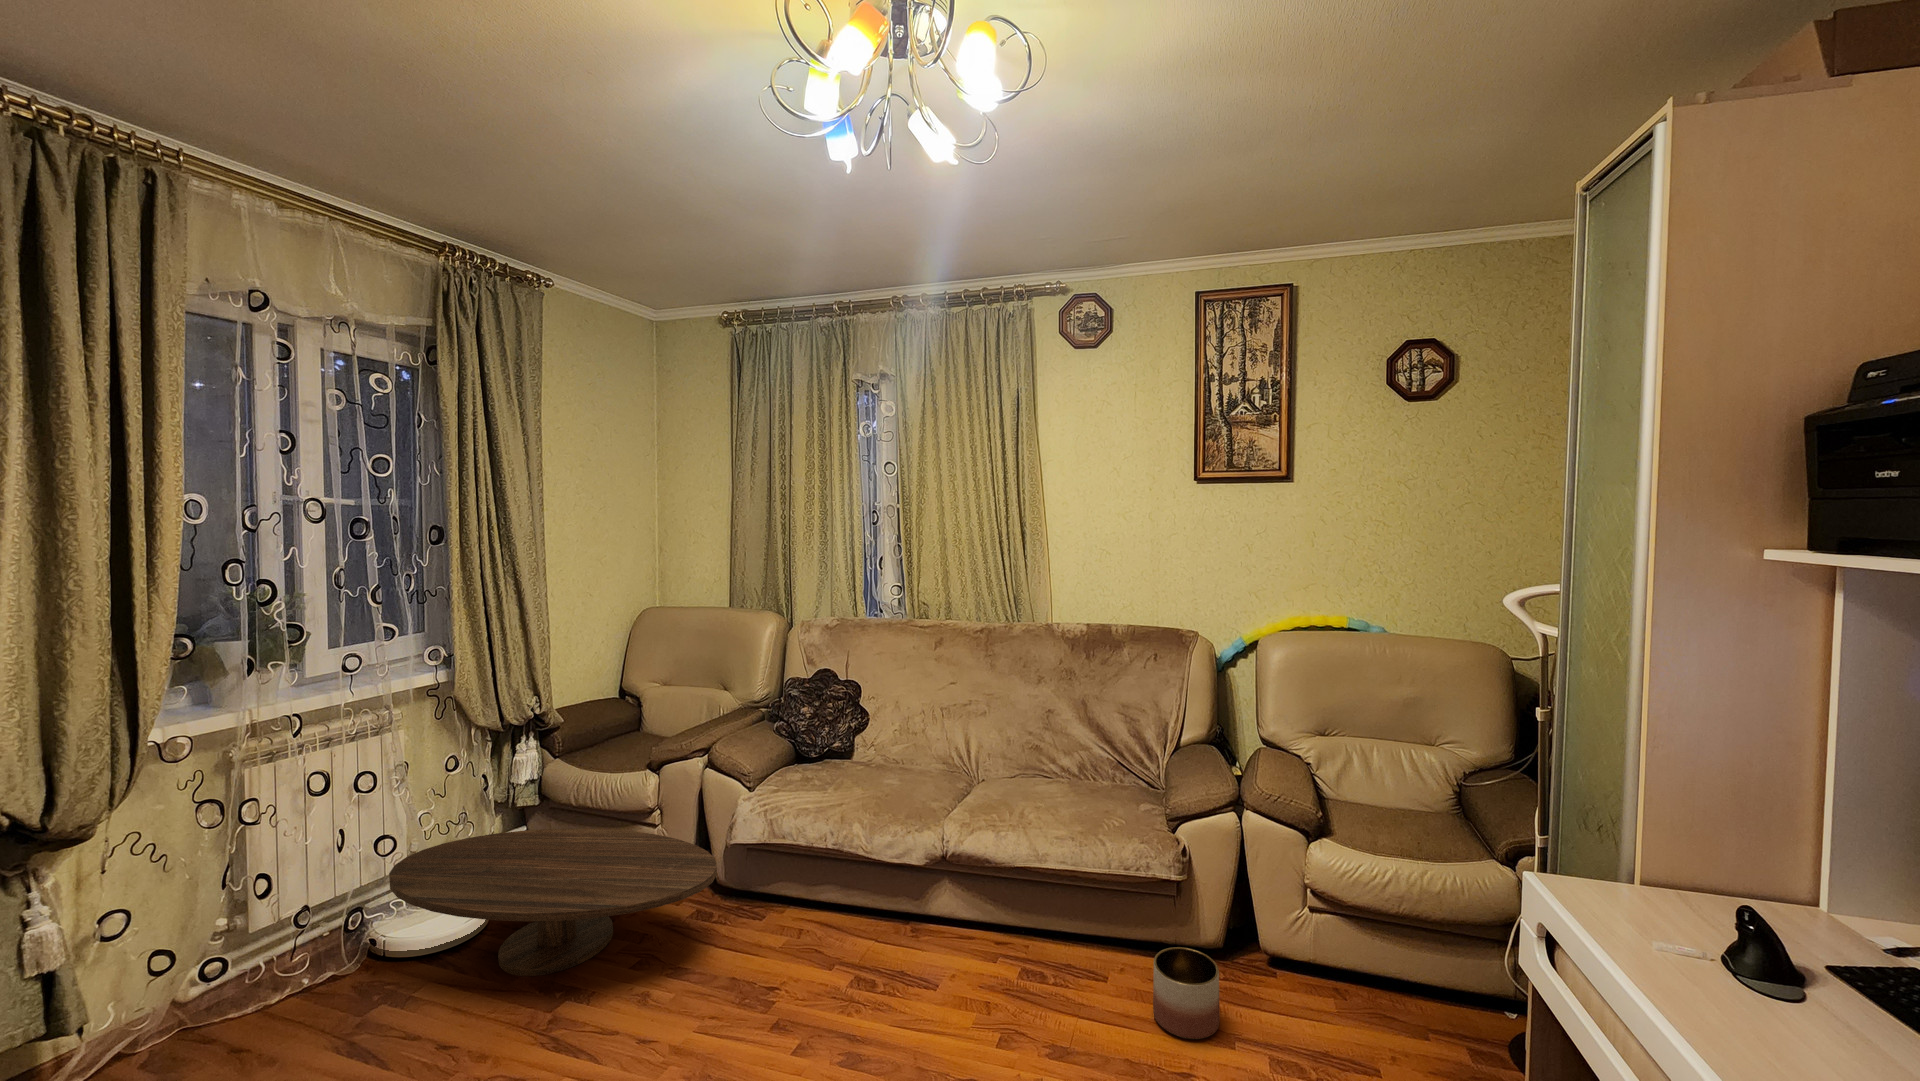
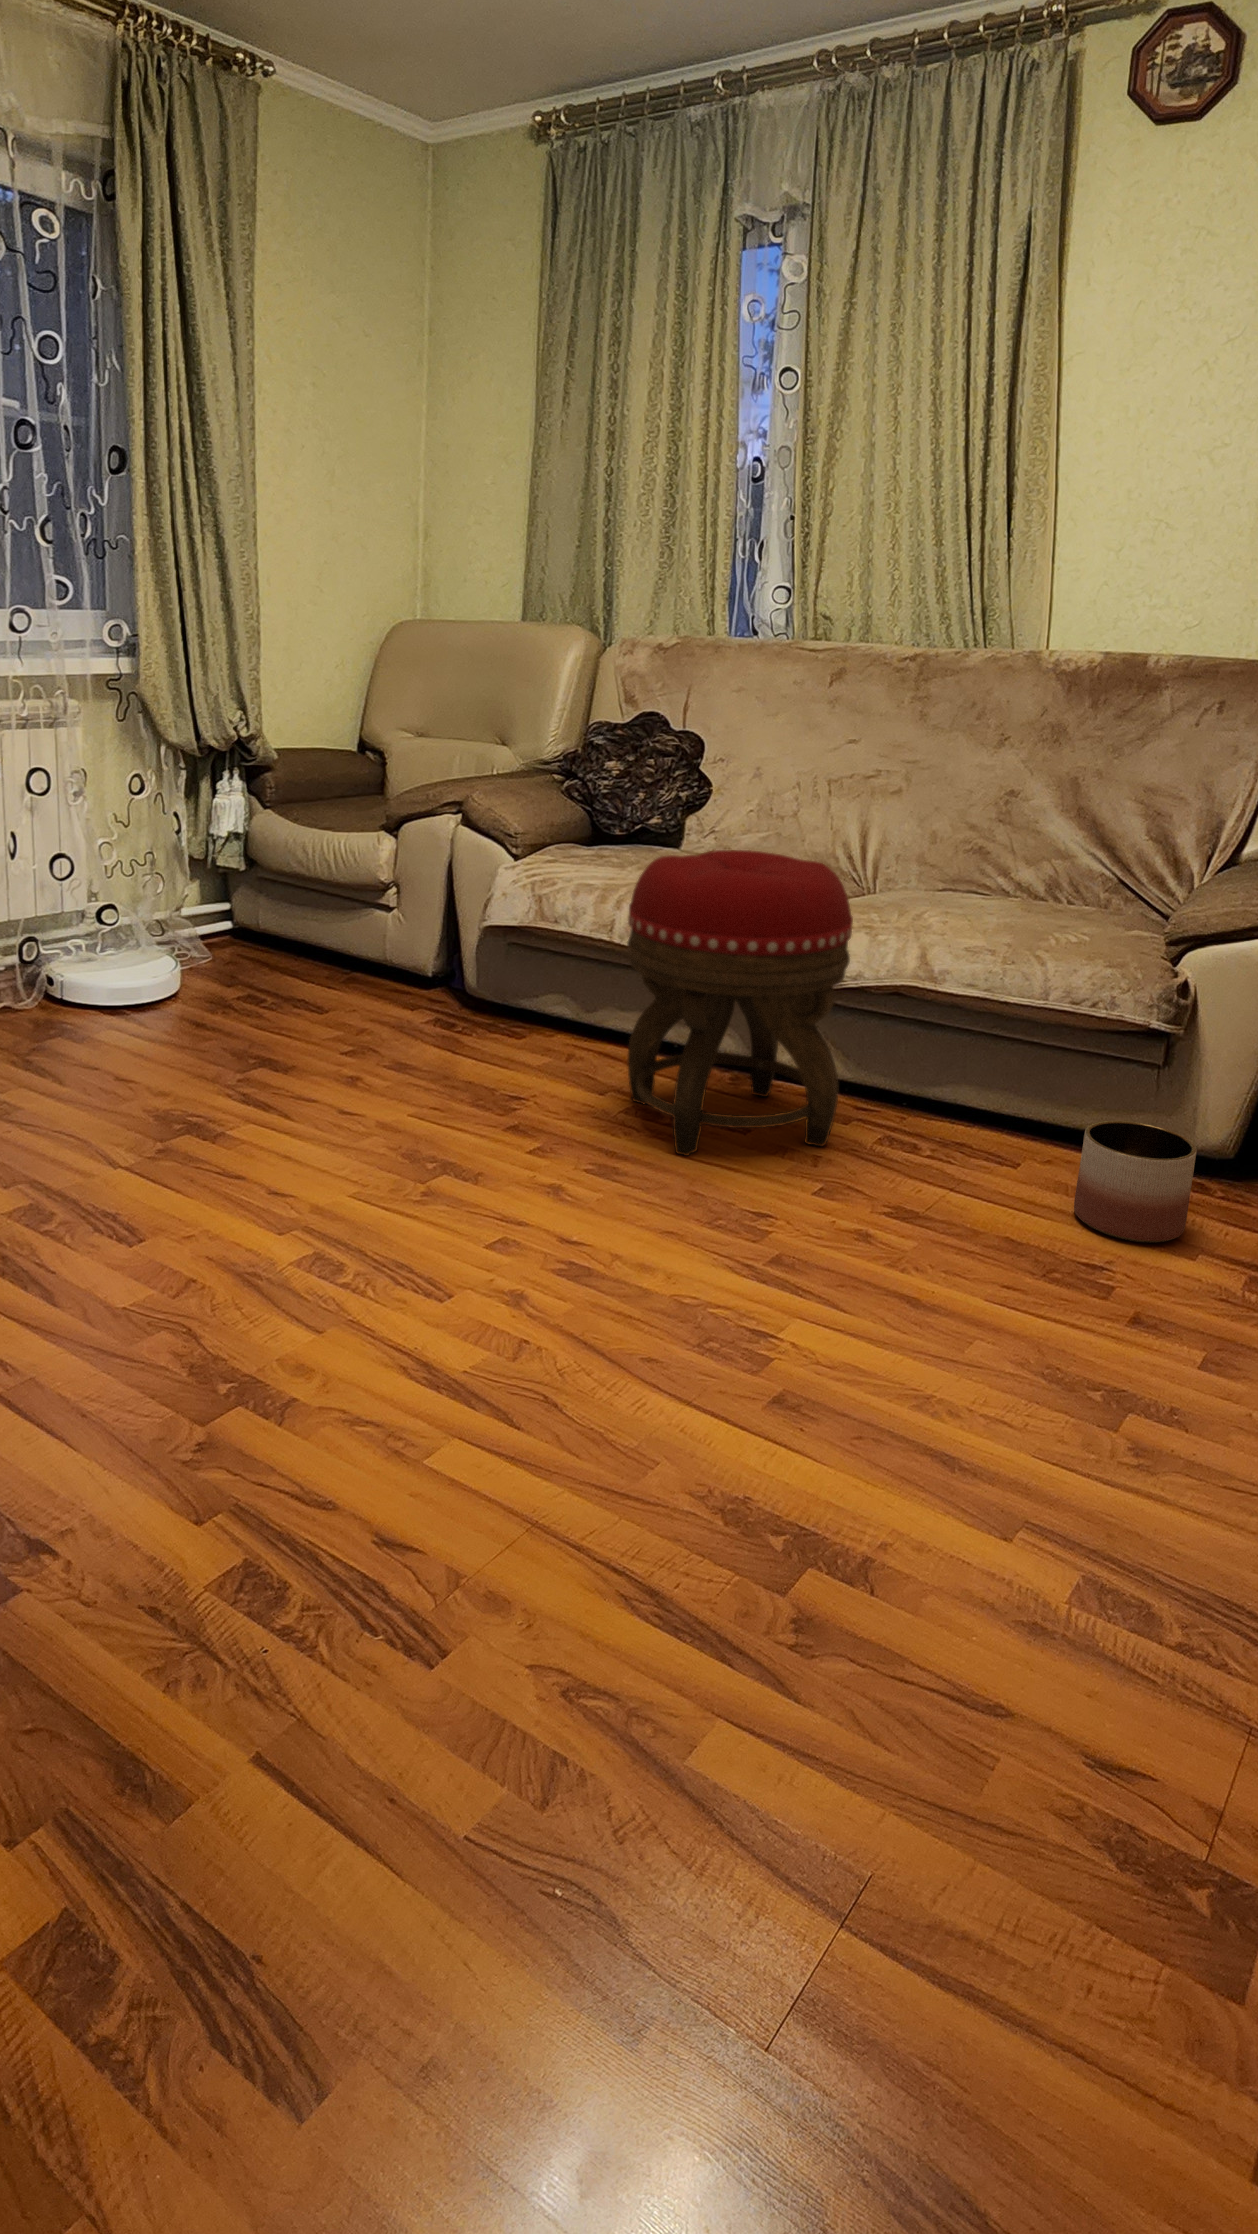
footstool: none [848,787,997,1029] -> present [627,850,853,1156]
coffee table: present [389,828,717,976] -> none [71,882,455,1039]

